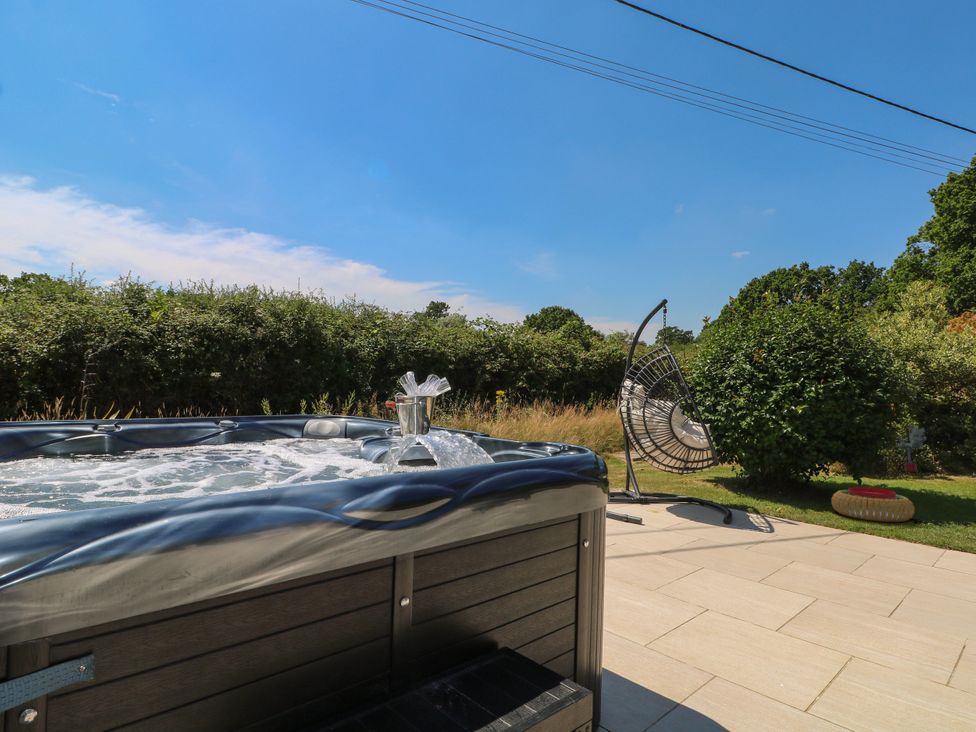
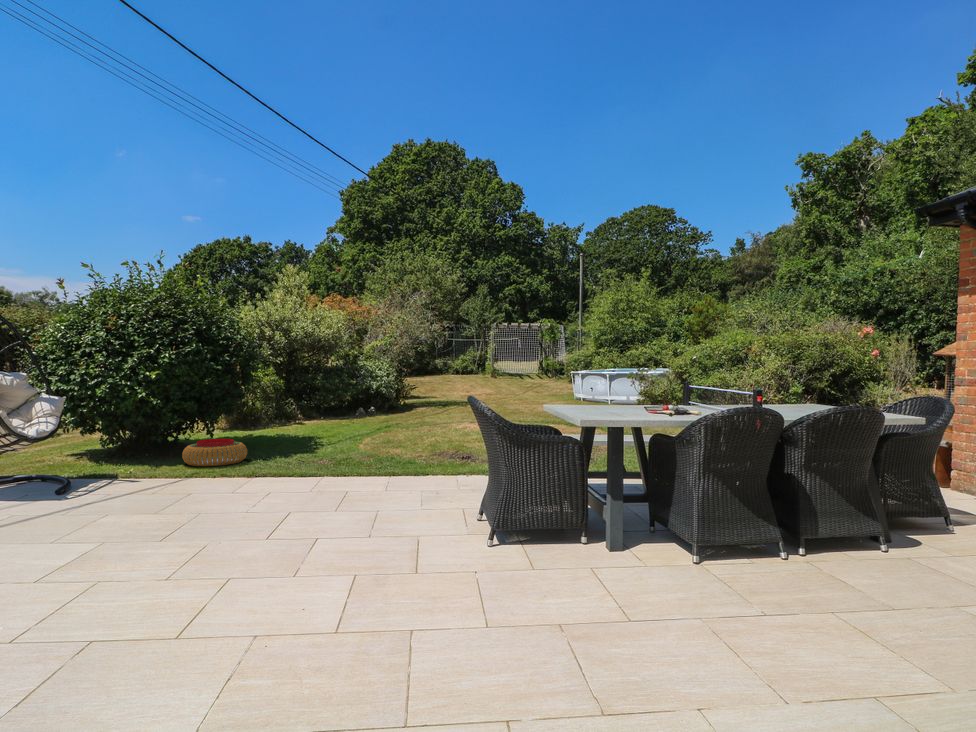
potted tree: present [896,422,926,472] -> none [269,381,295,423]

